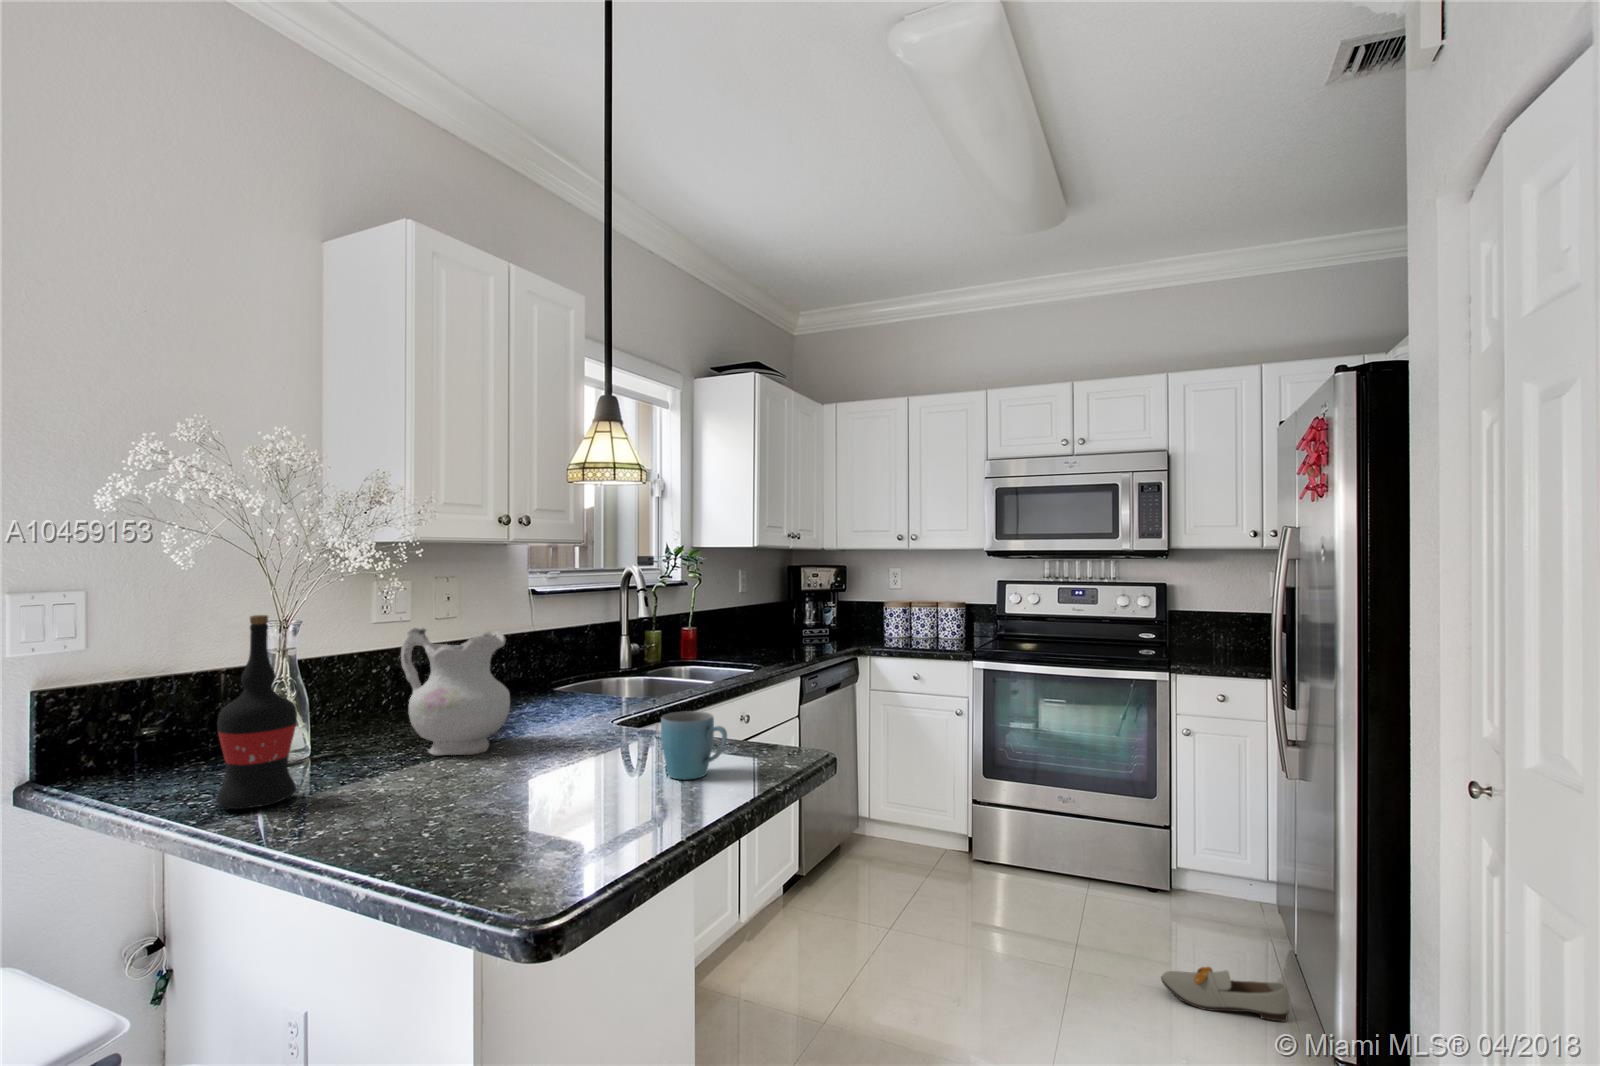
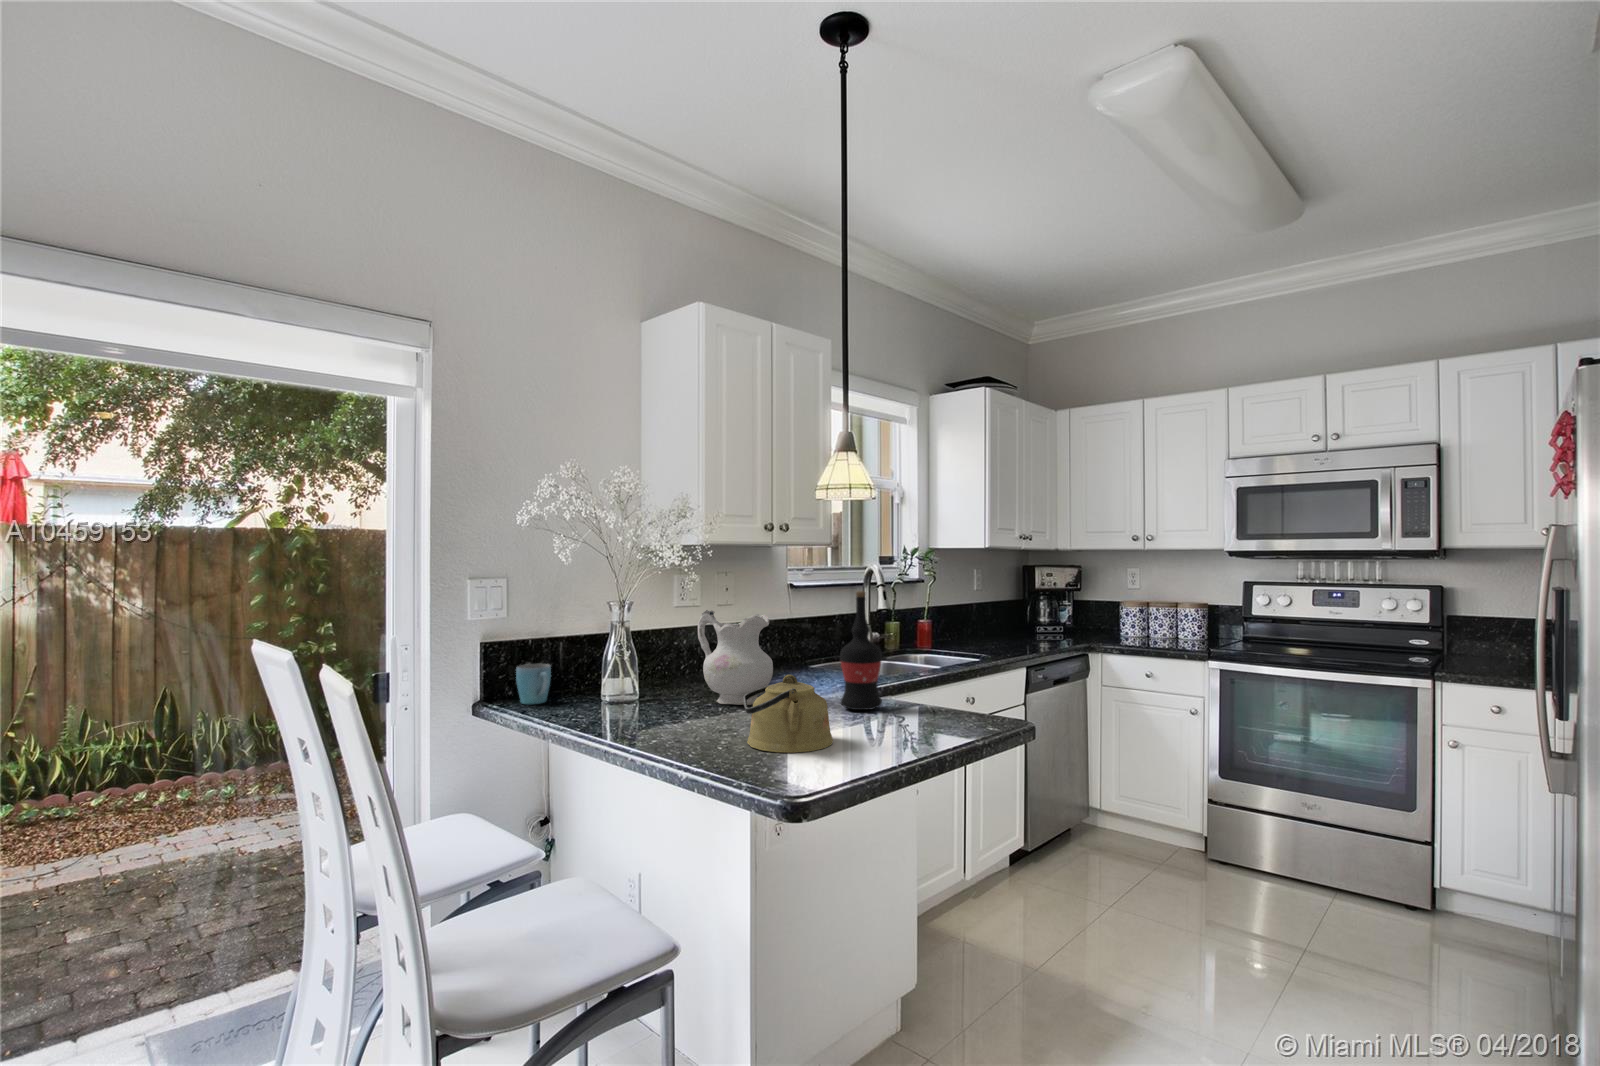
wine bottle: present [216,615,297,809] -> present [840,591,882,710]
mug: present [661,711,727,779] -> present [516,664,551,704]
kettle: none [465,719,598,836] -> present [743,675,833,753]
shoe: present [1161,967,1290,1021] -> none [1397,982,1551,1050]

